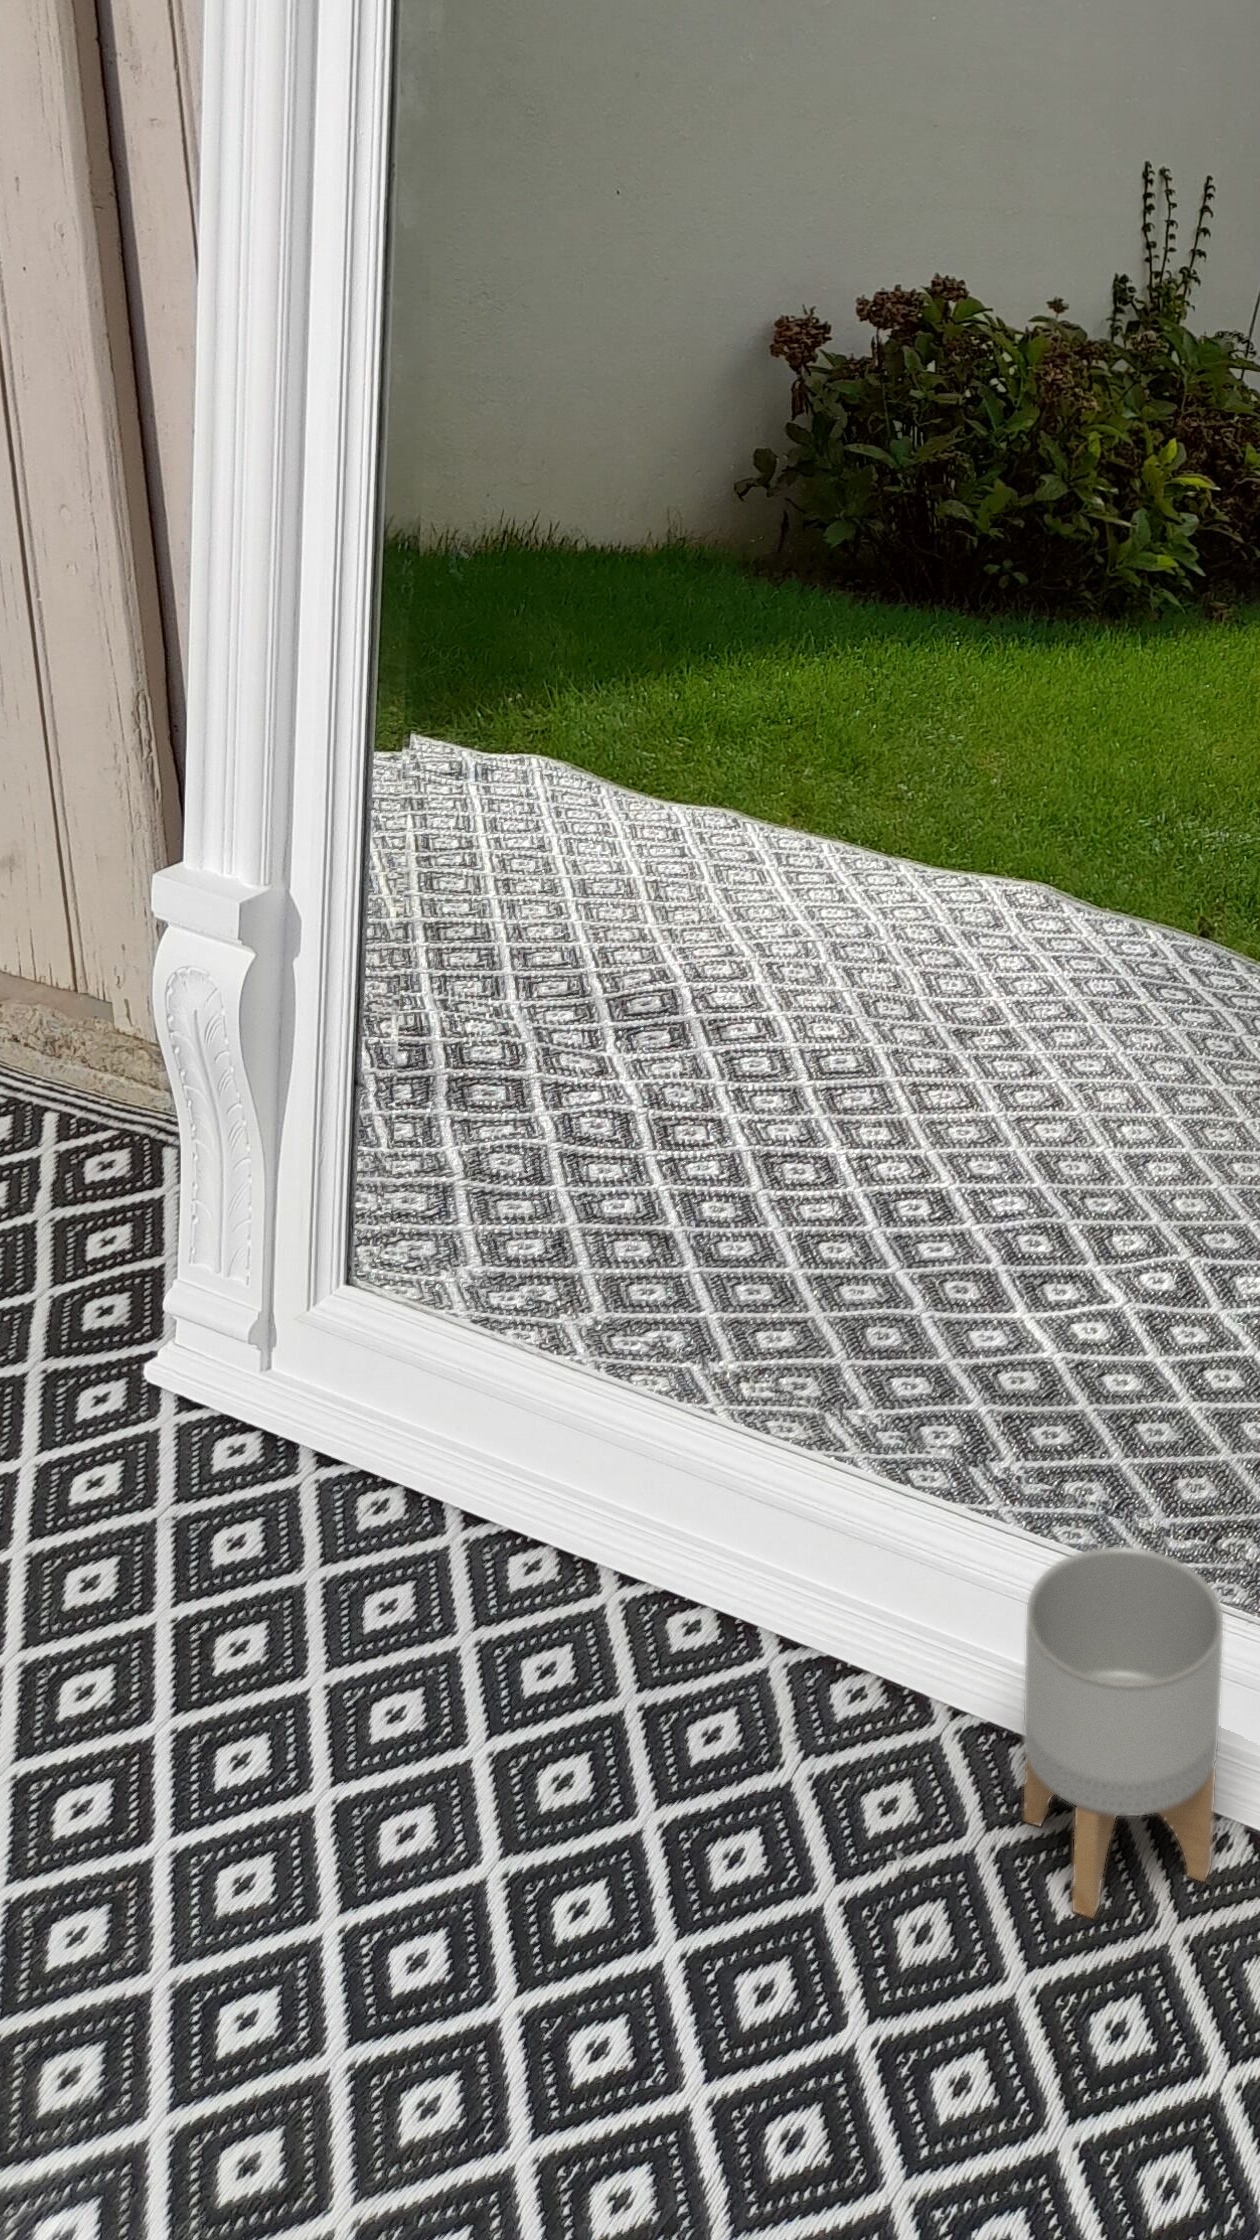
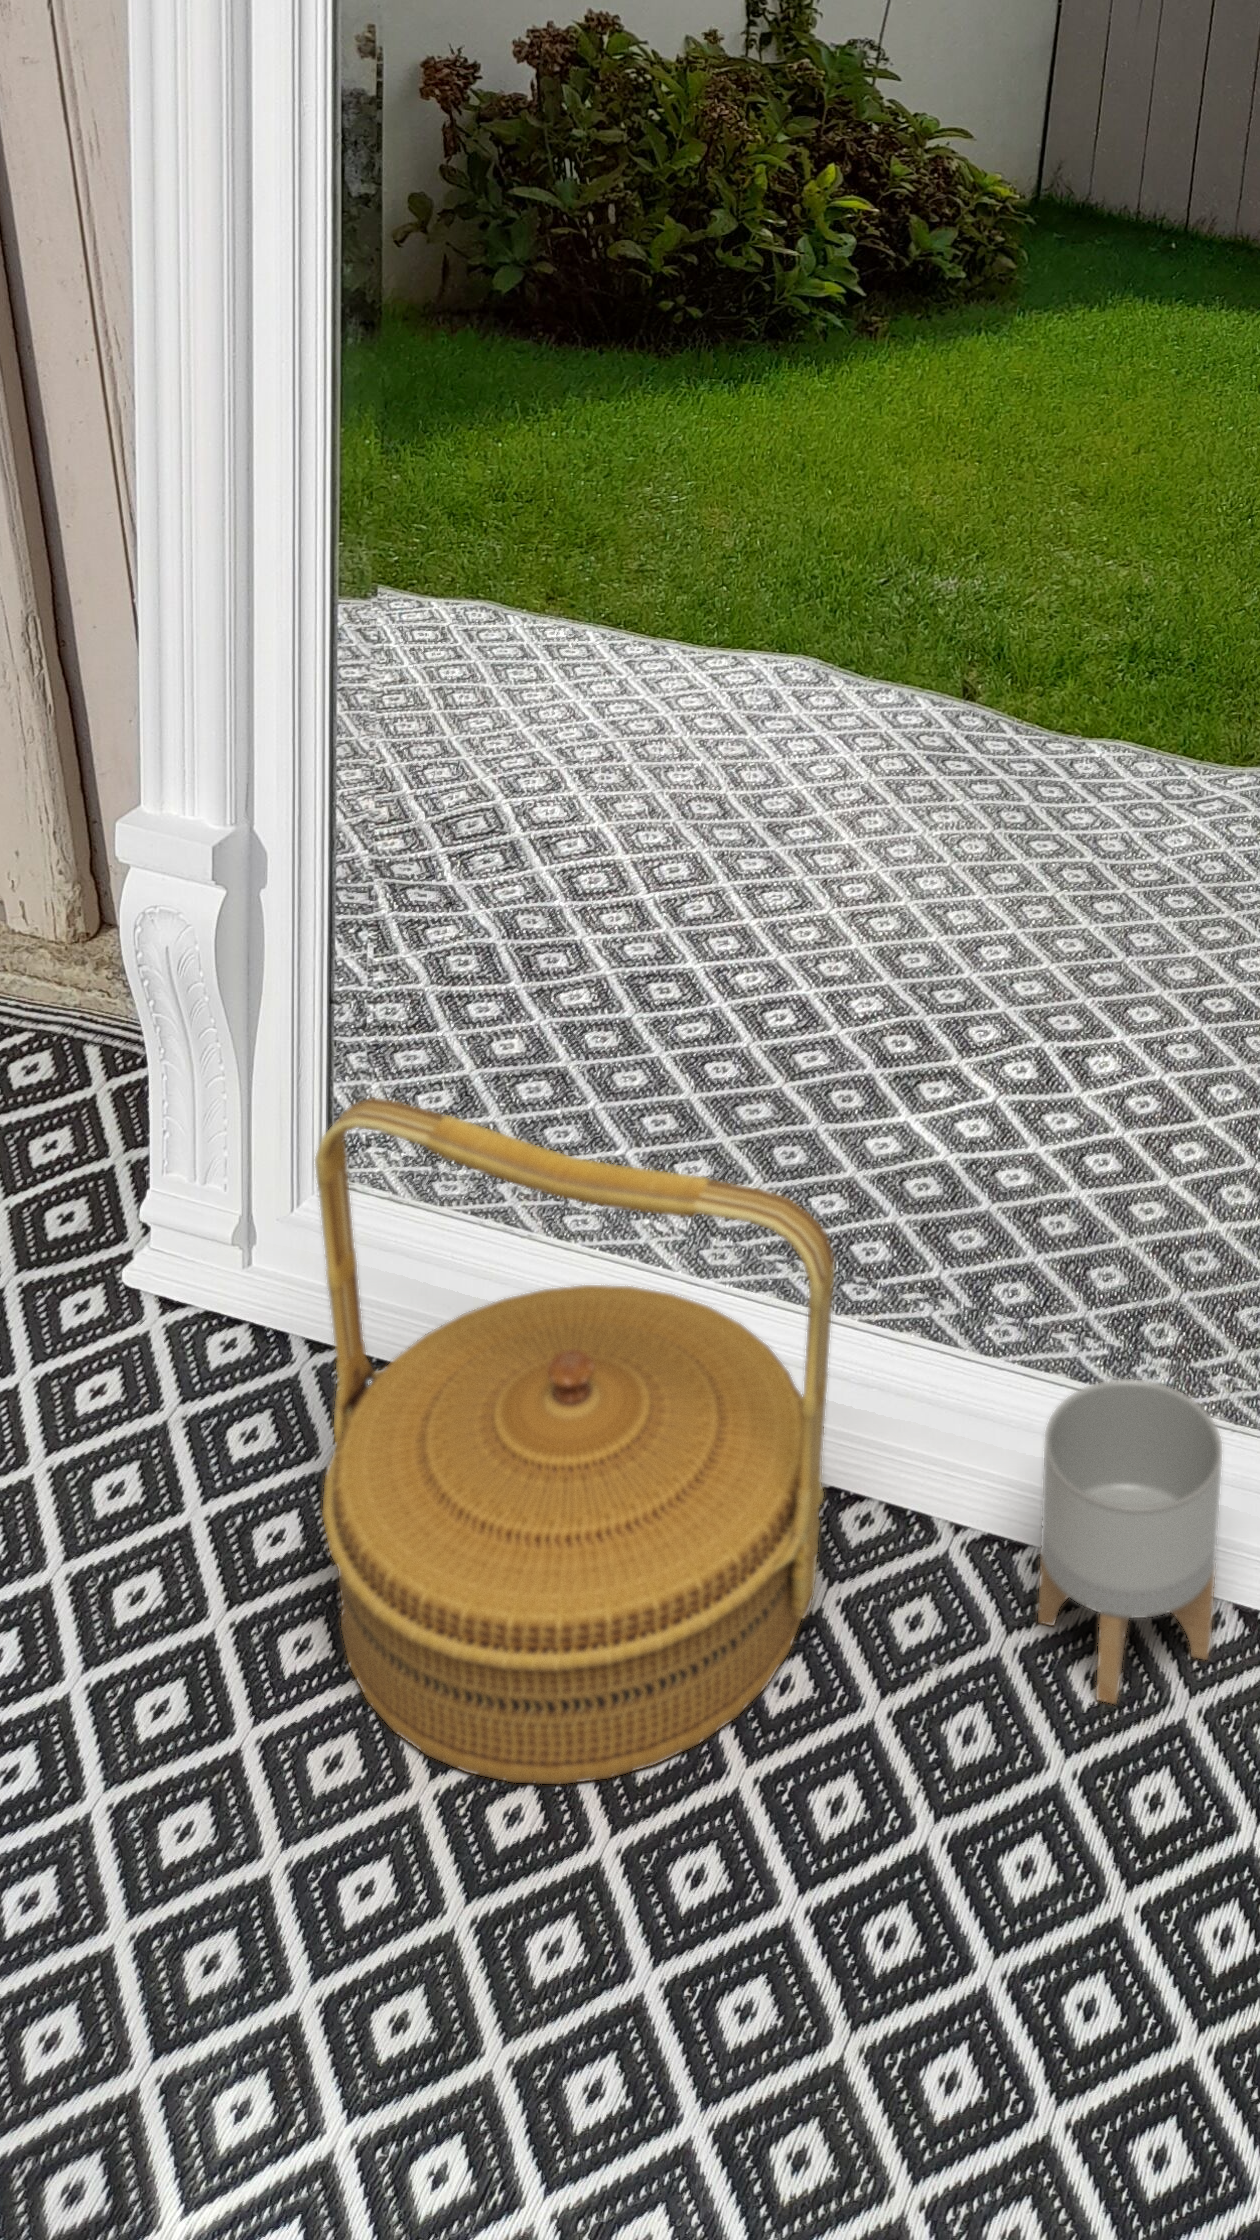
woven basket: none [261,1161,798,1934] -> present [315,1098,835,1784]

